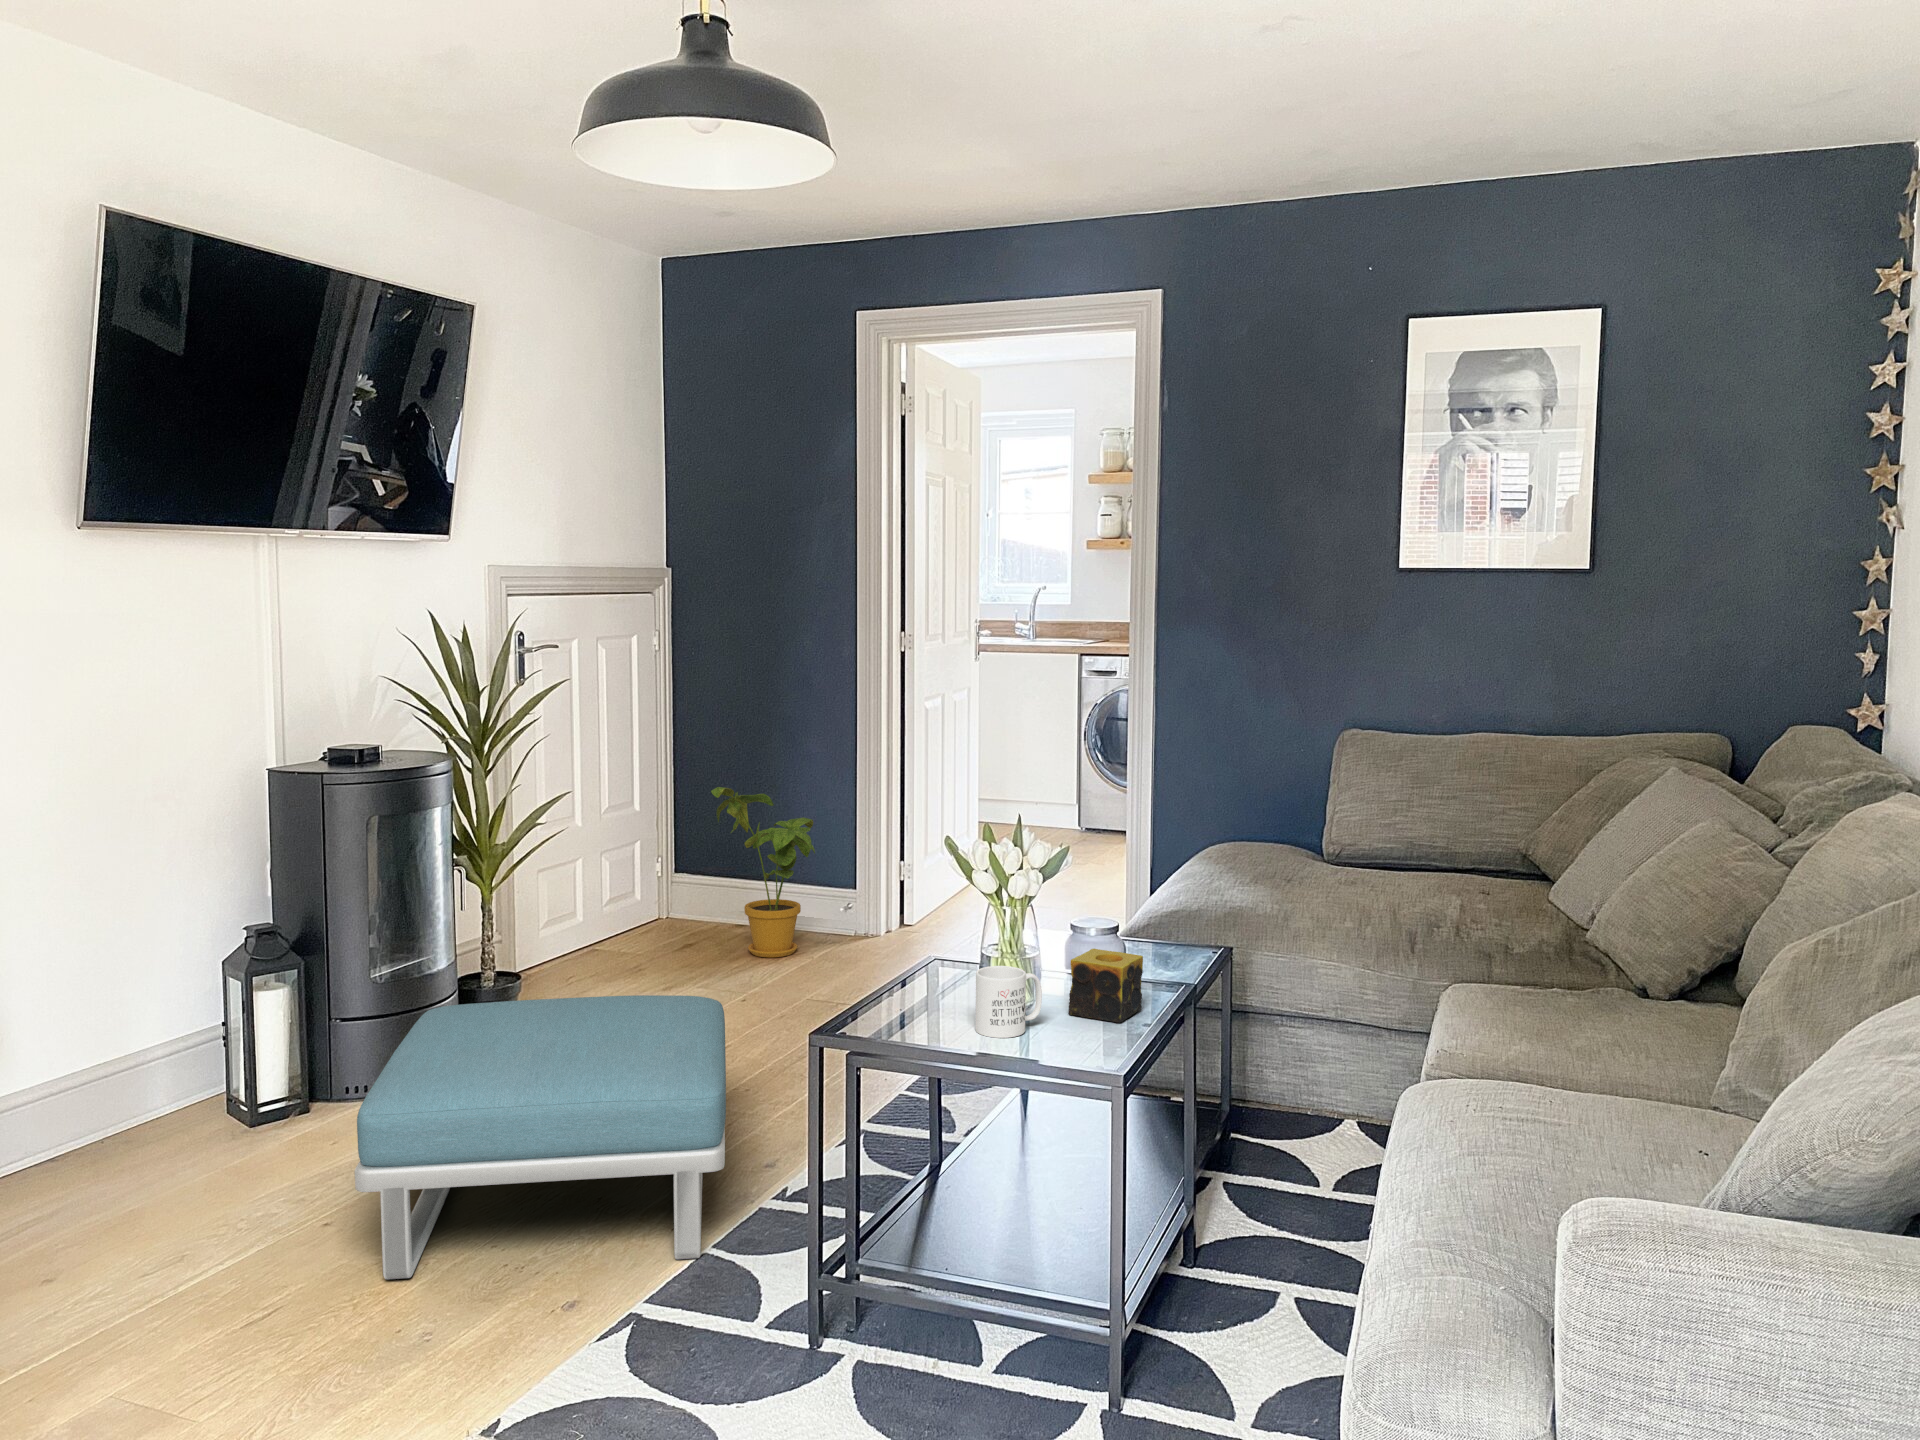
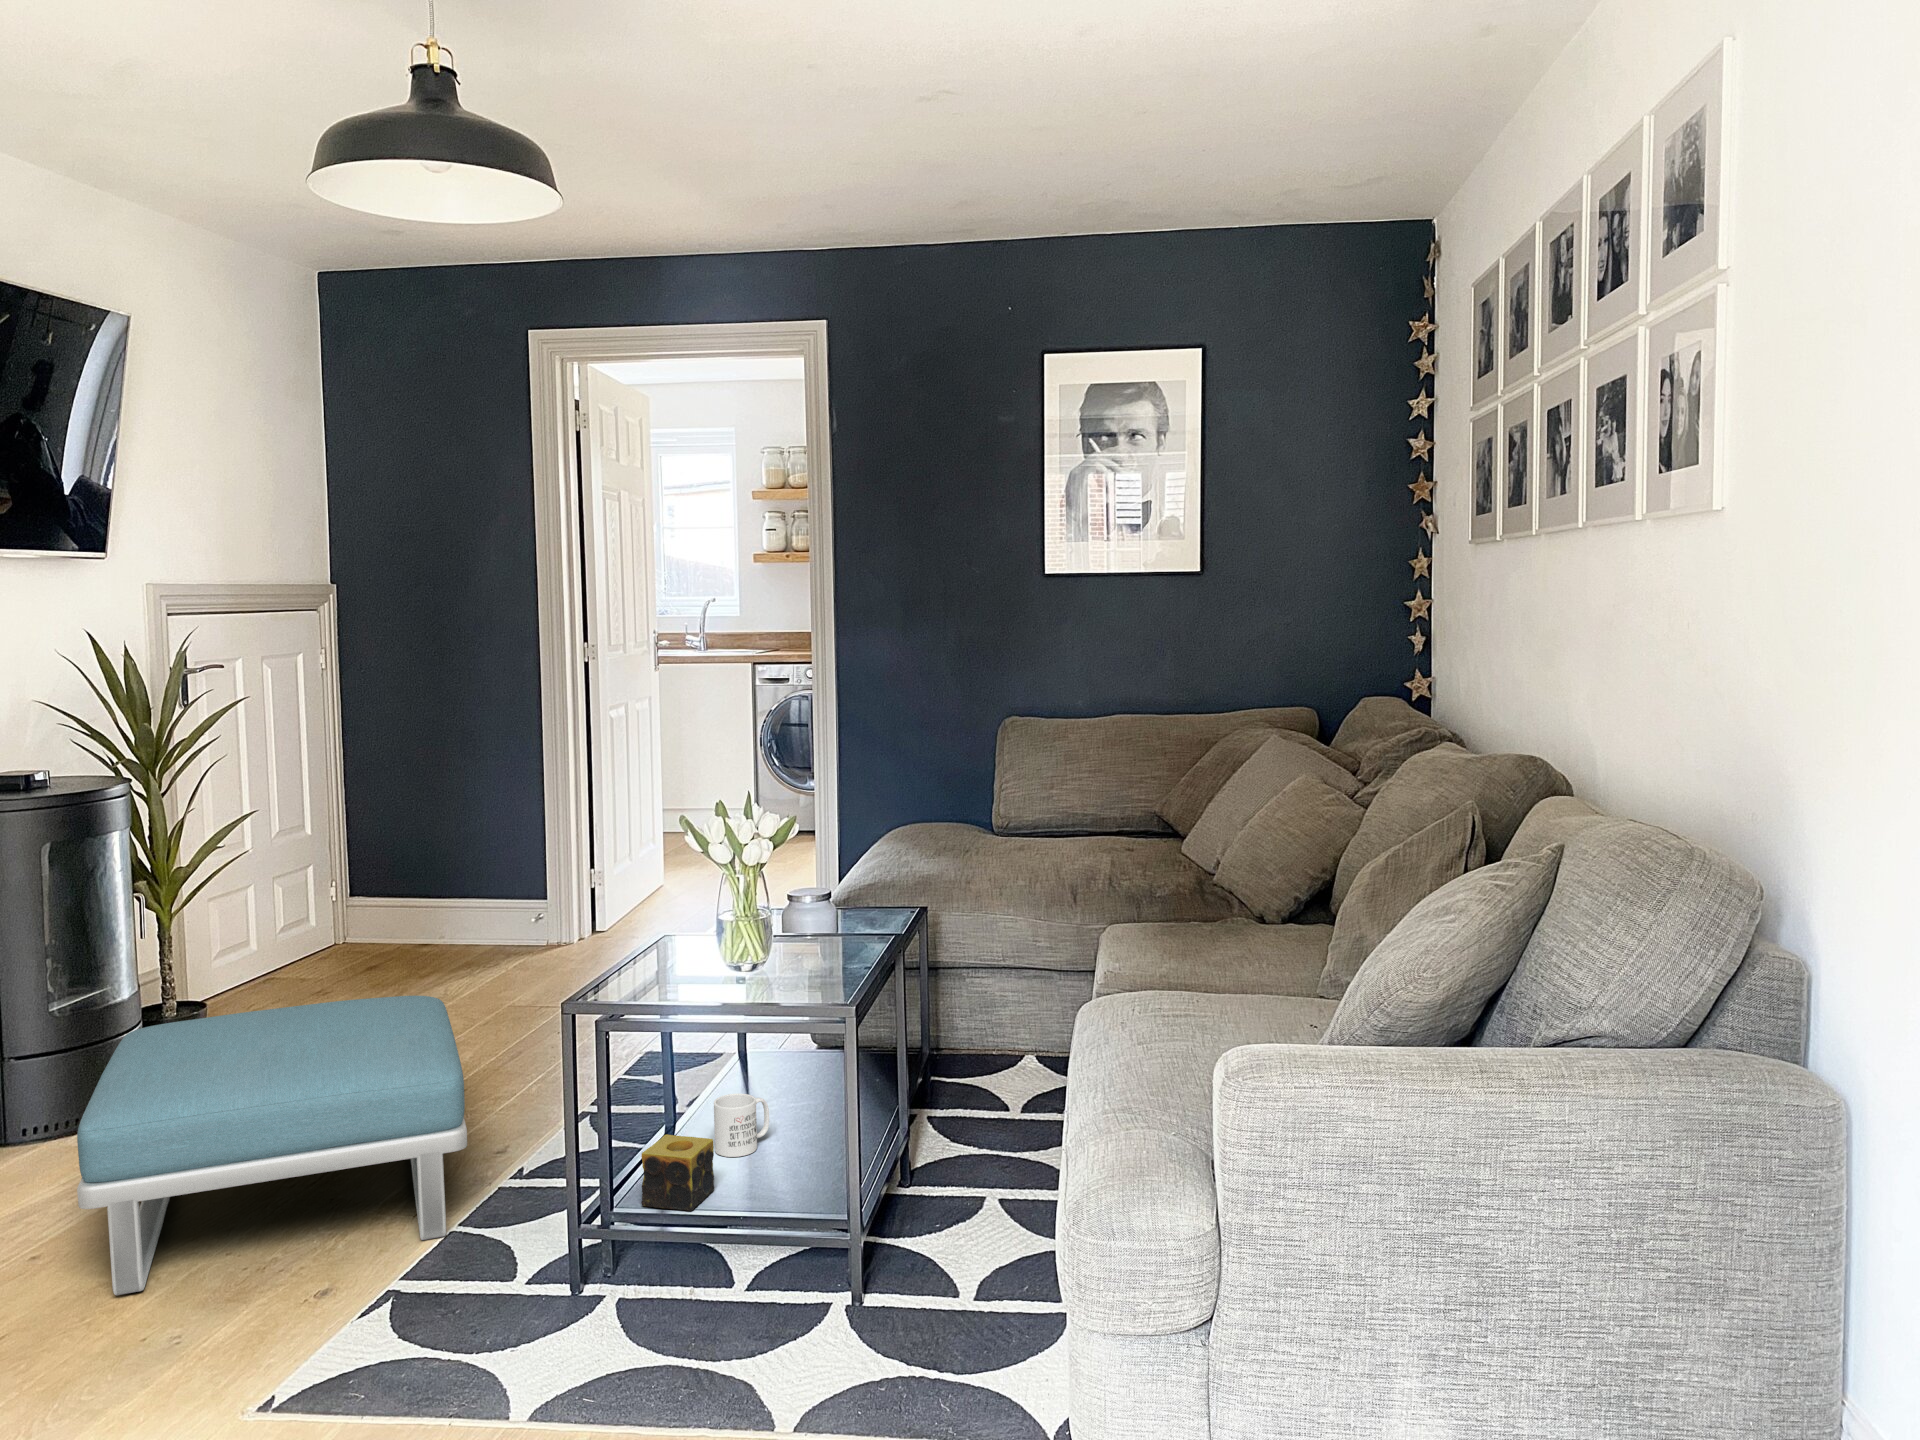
house plant: present [711,787,815,958] -> none [398,802,509,968]
candle: present [1068,949,1143,1023] -> present [641,1135,714,1211]
mug: present [976,966,1042,1038] -> present [714,1094,769,1157]

